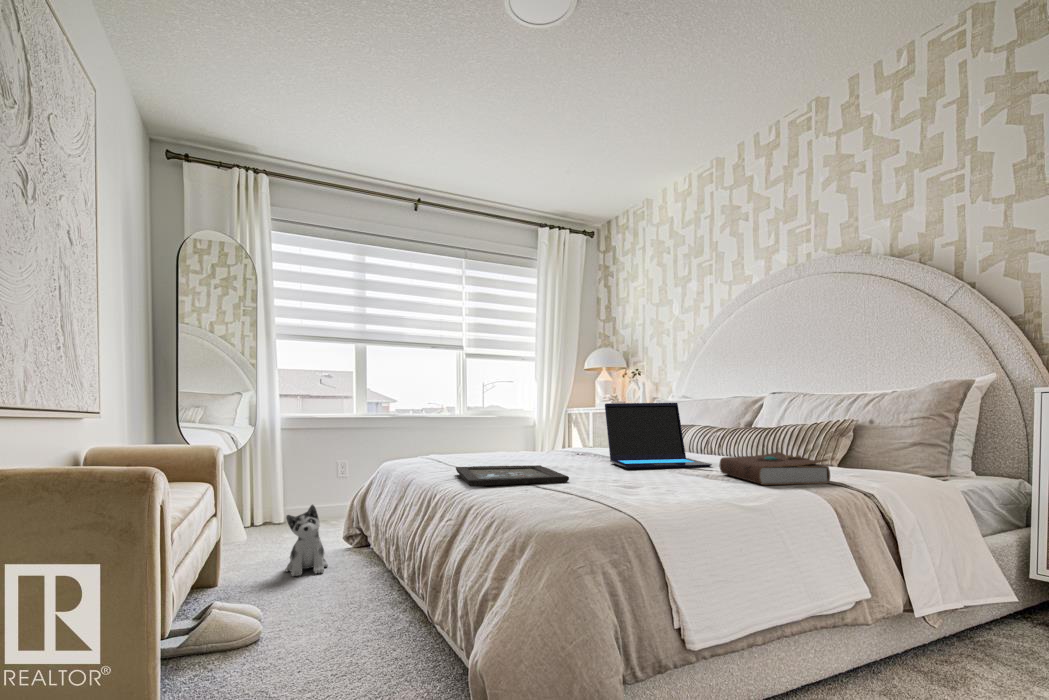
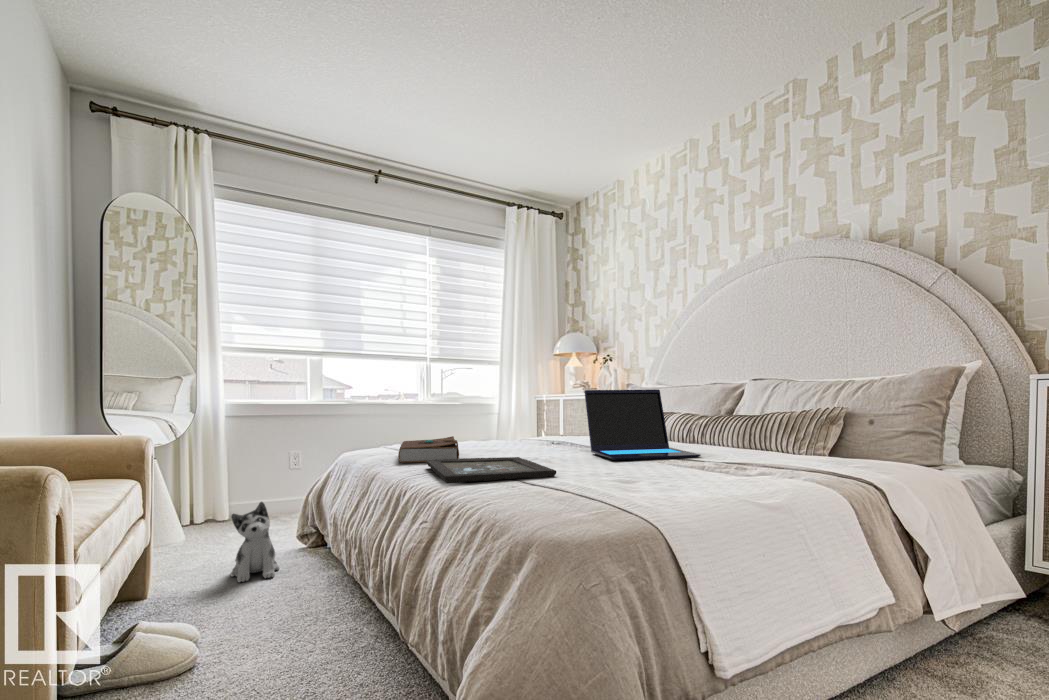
book: present [720,452,830,485] -> present [398,436,459,463]

